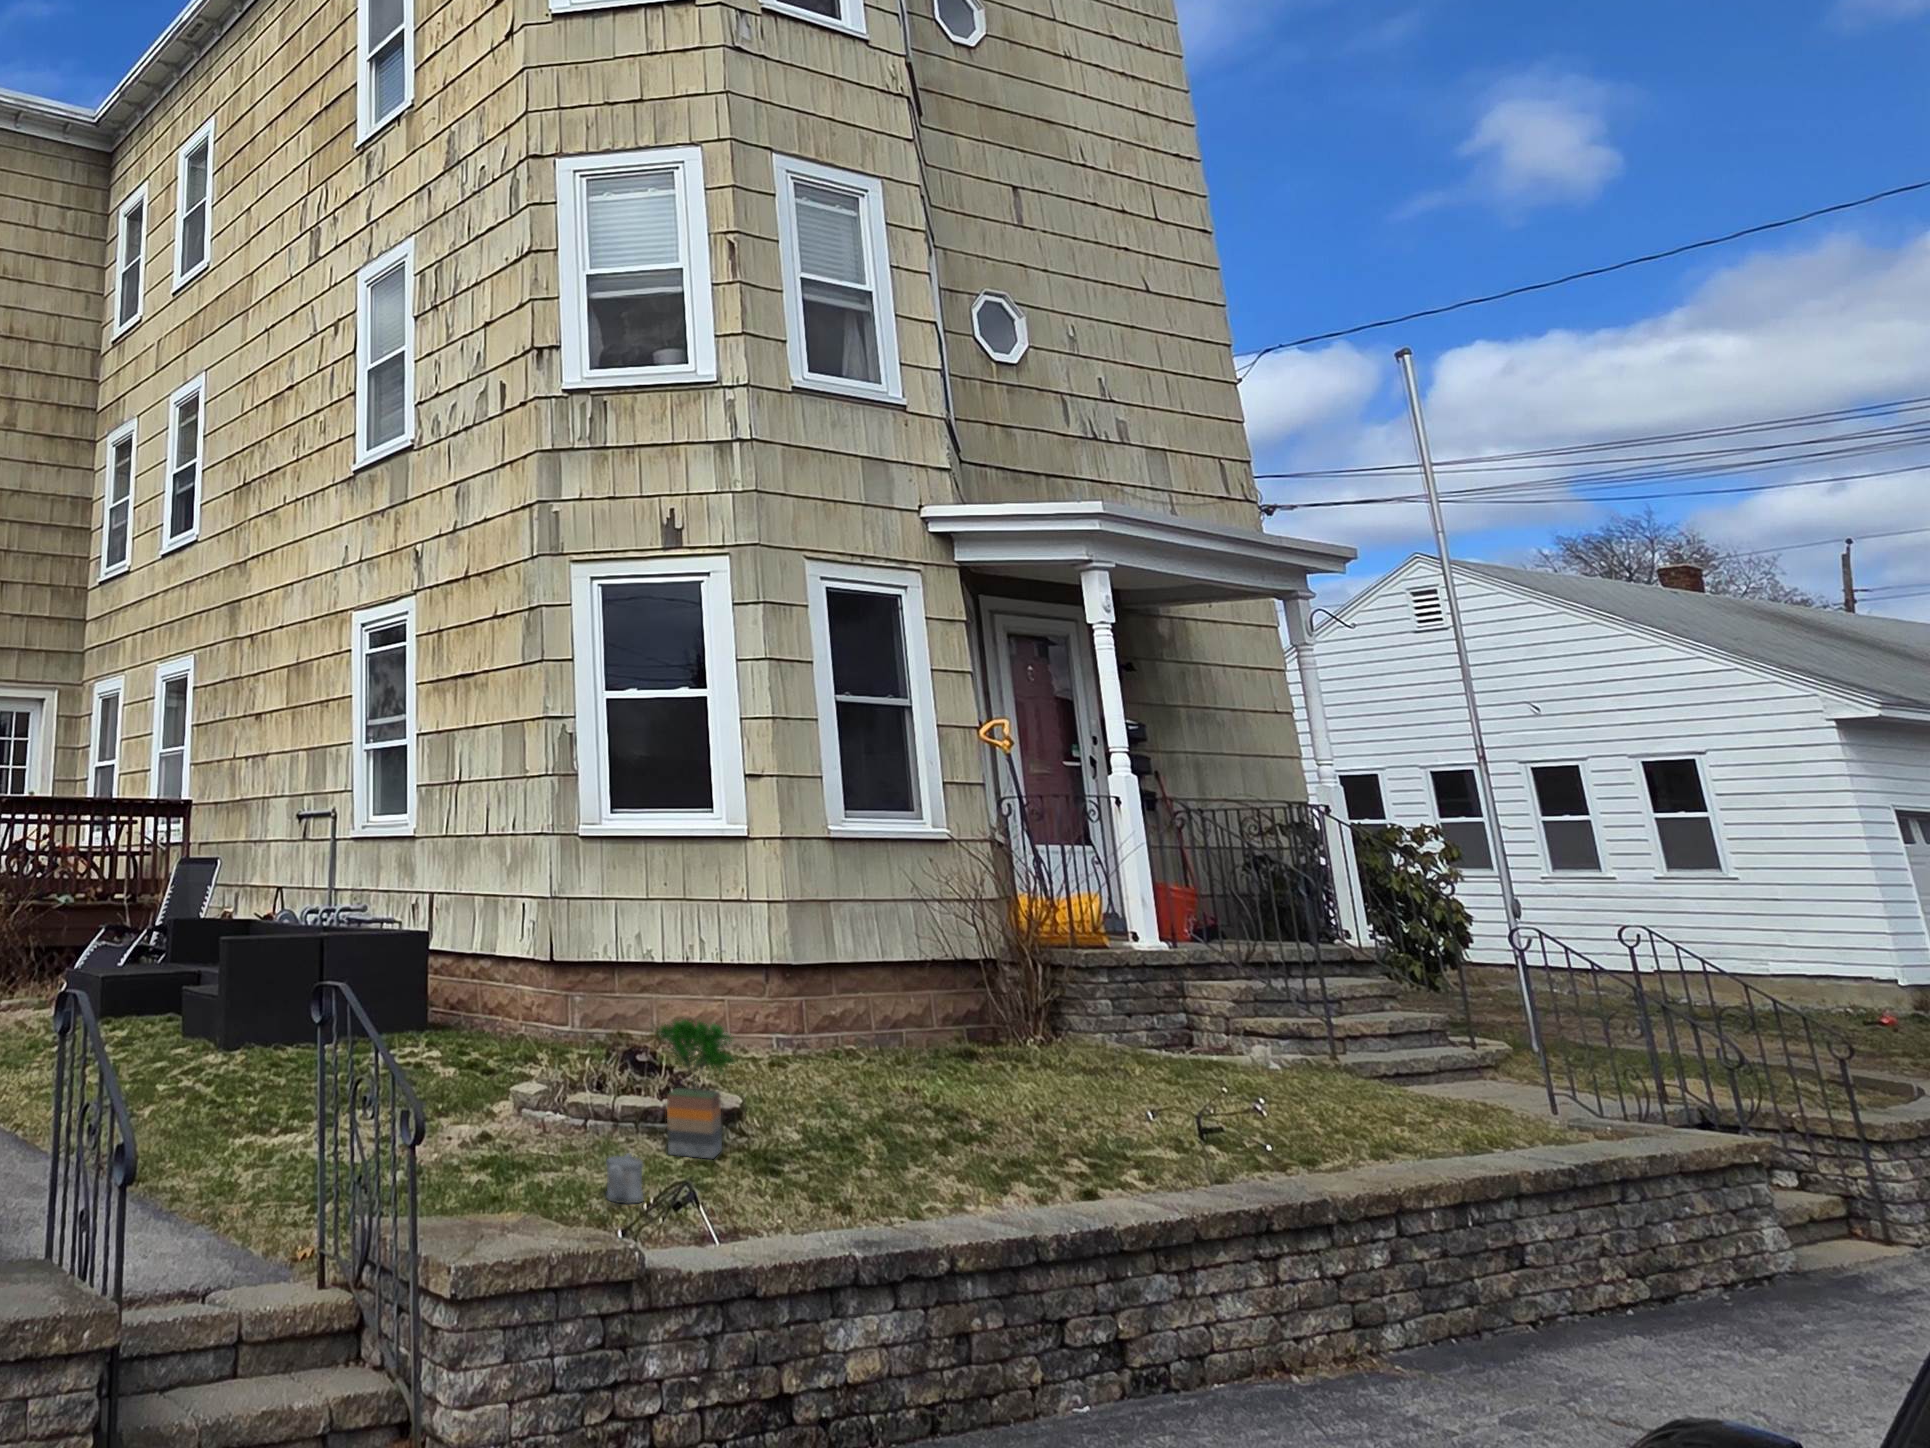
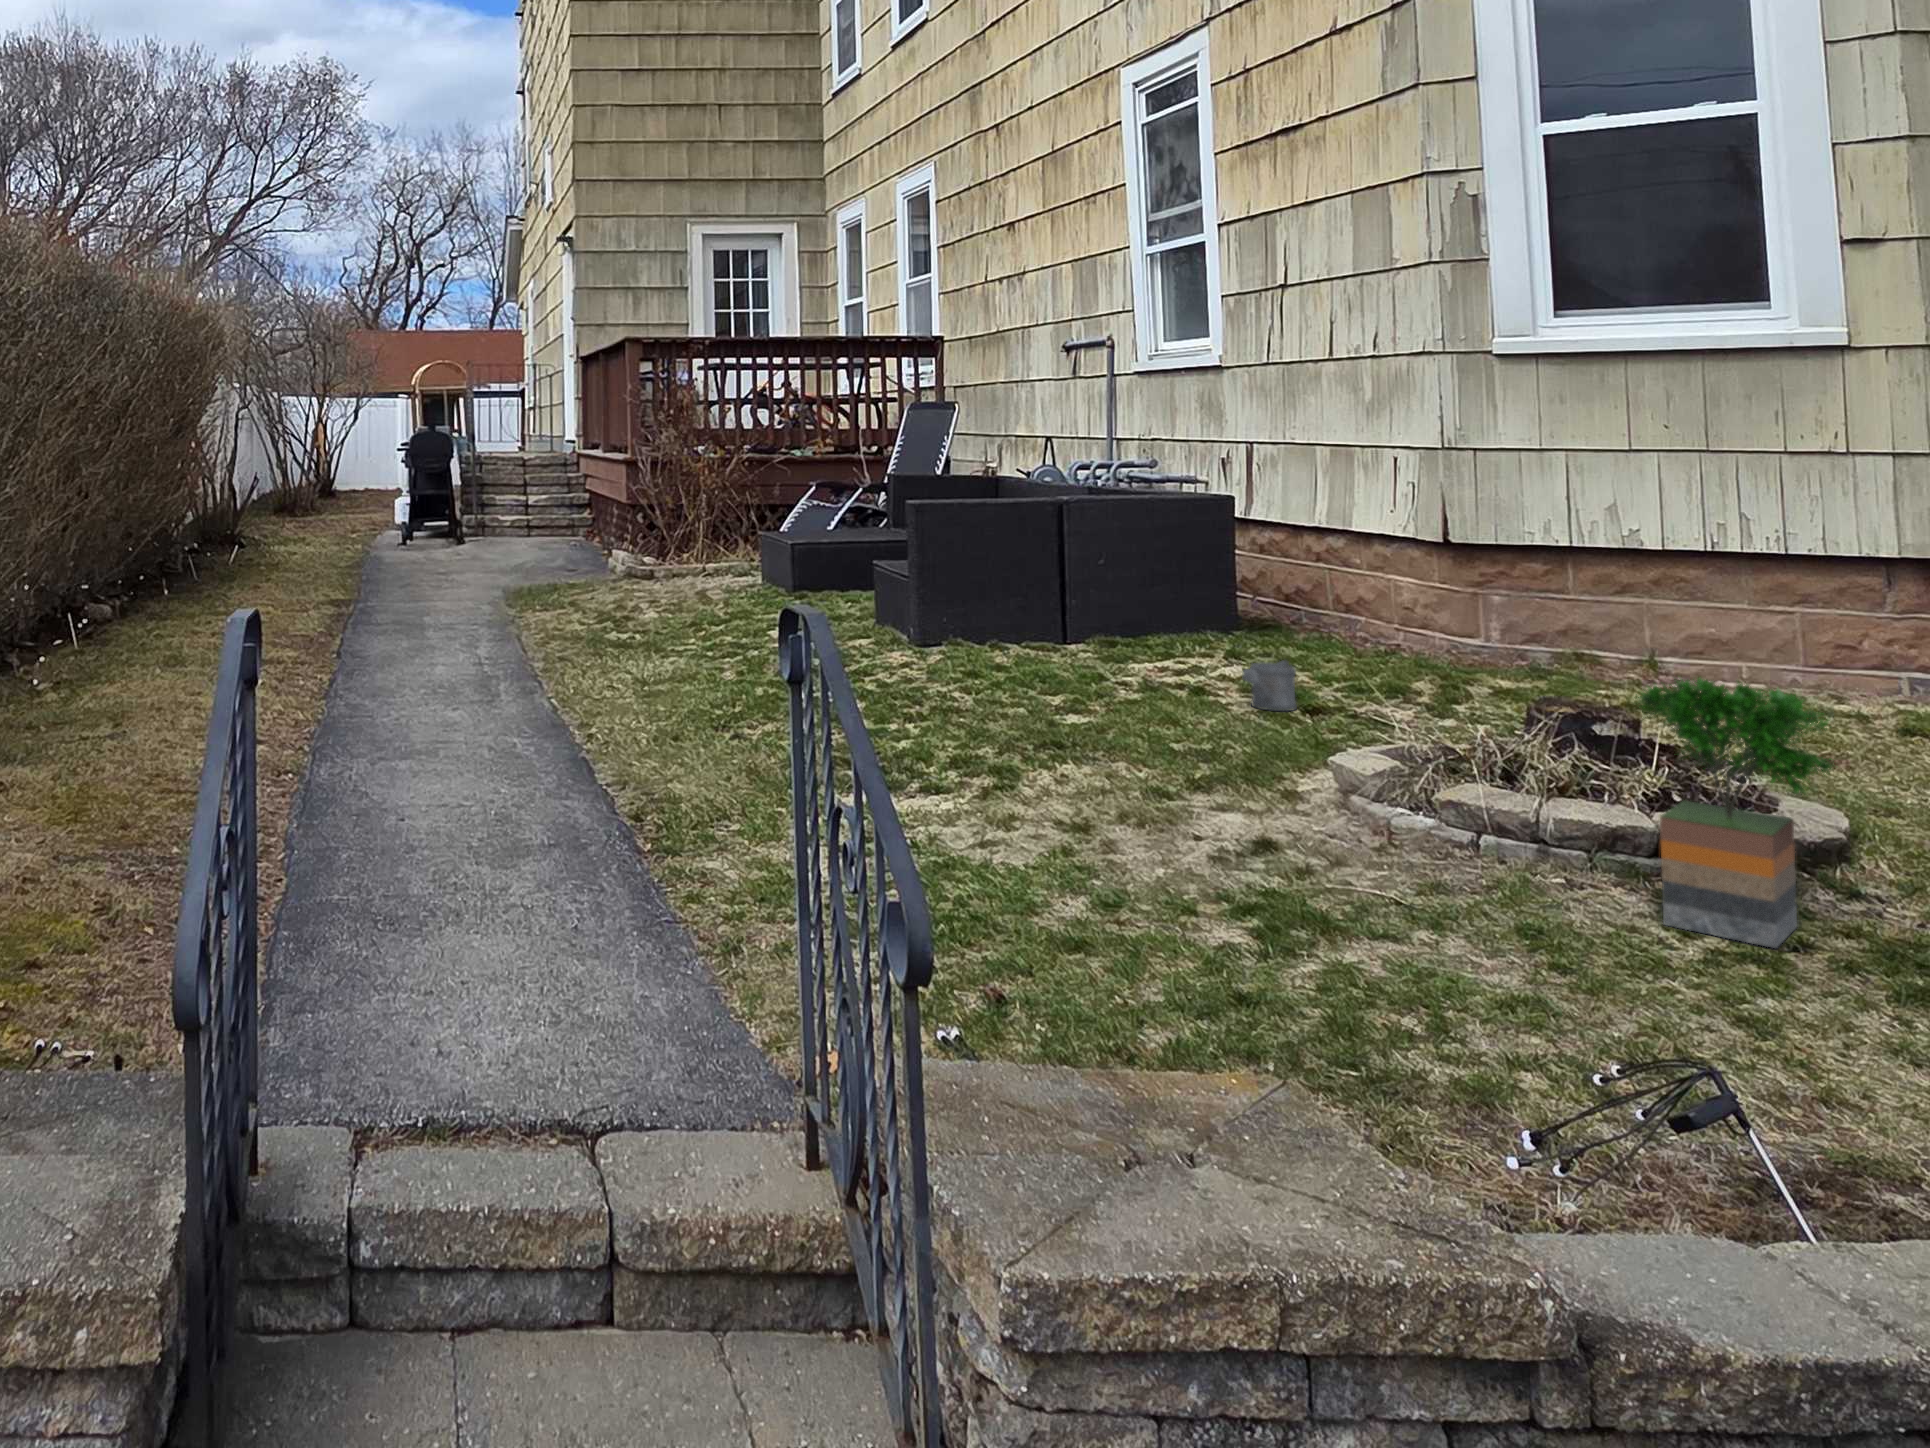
watering can: present [606,1153,644,1204] -> present [1243,661,1297,711]

